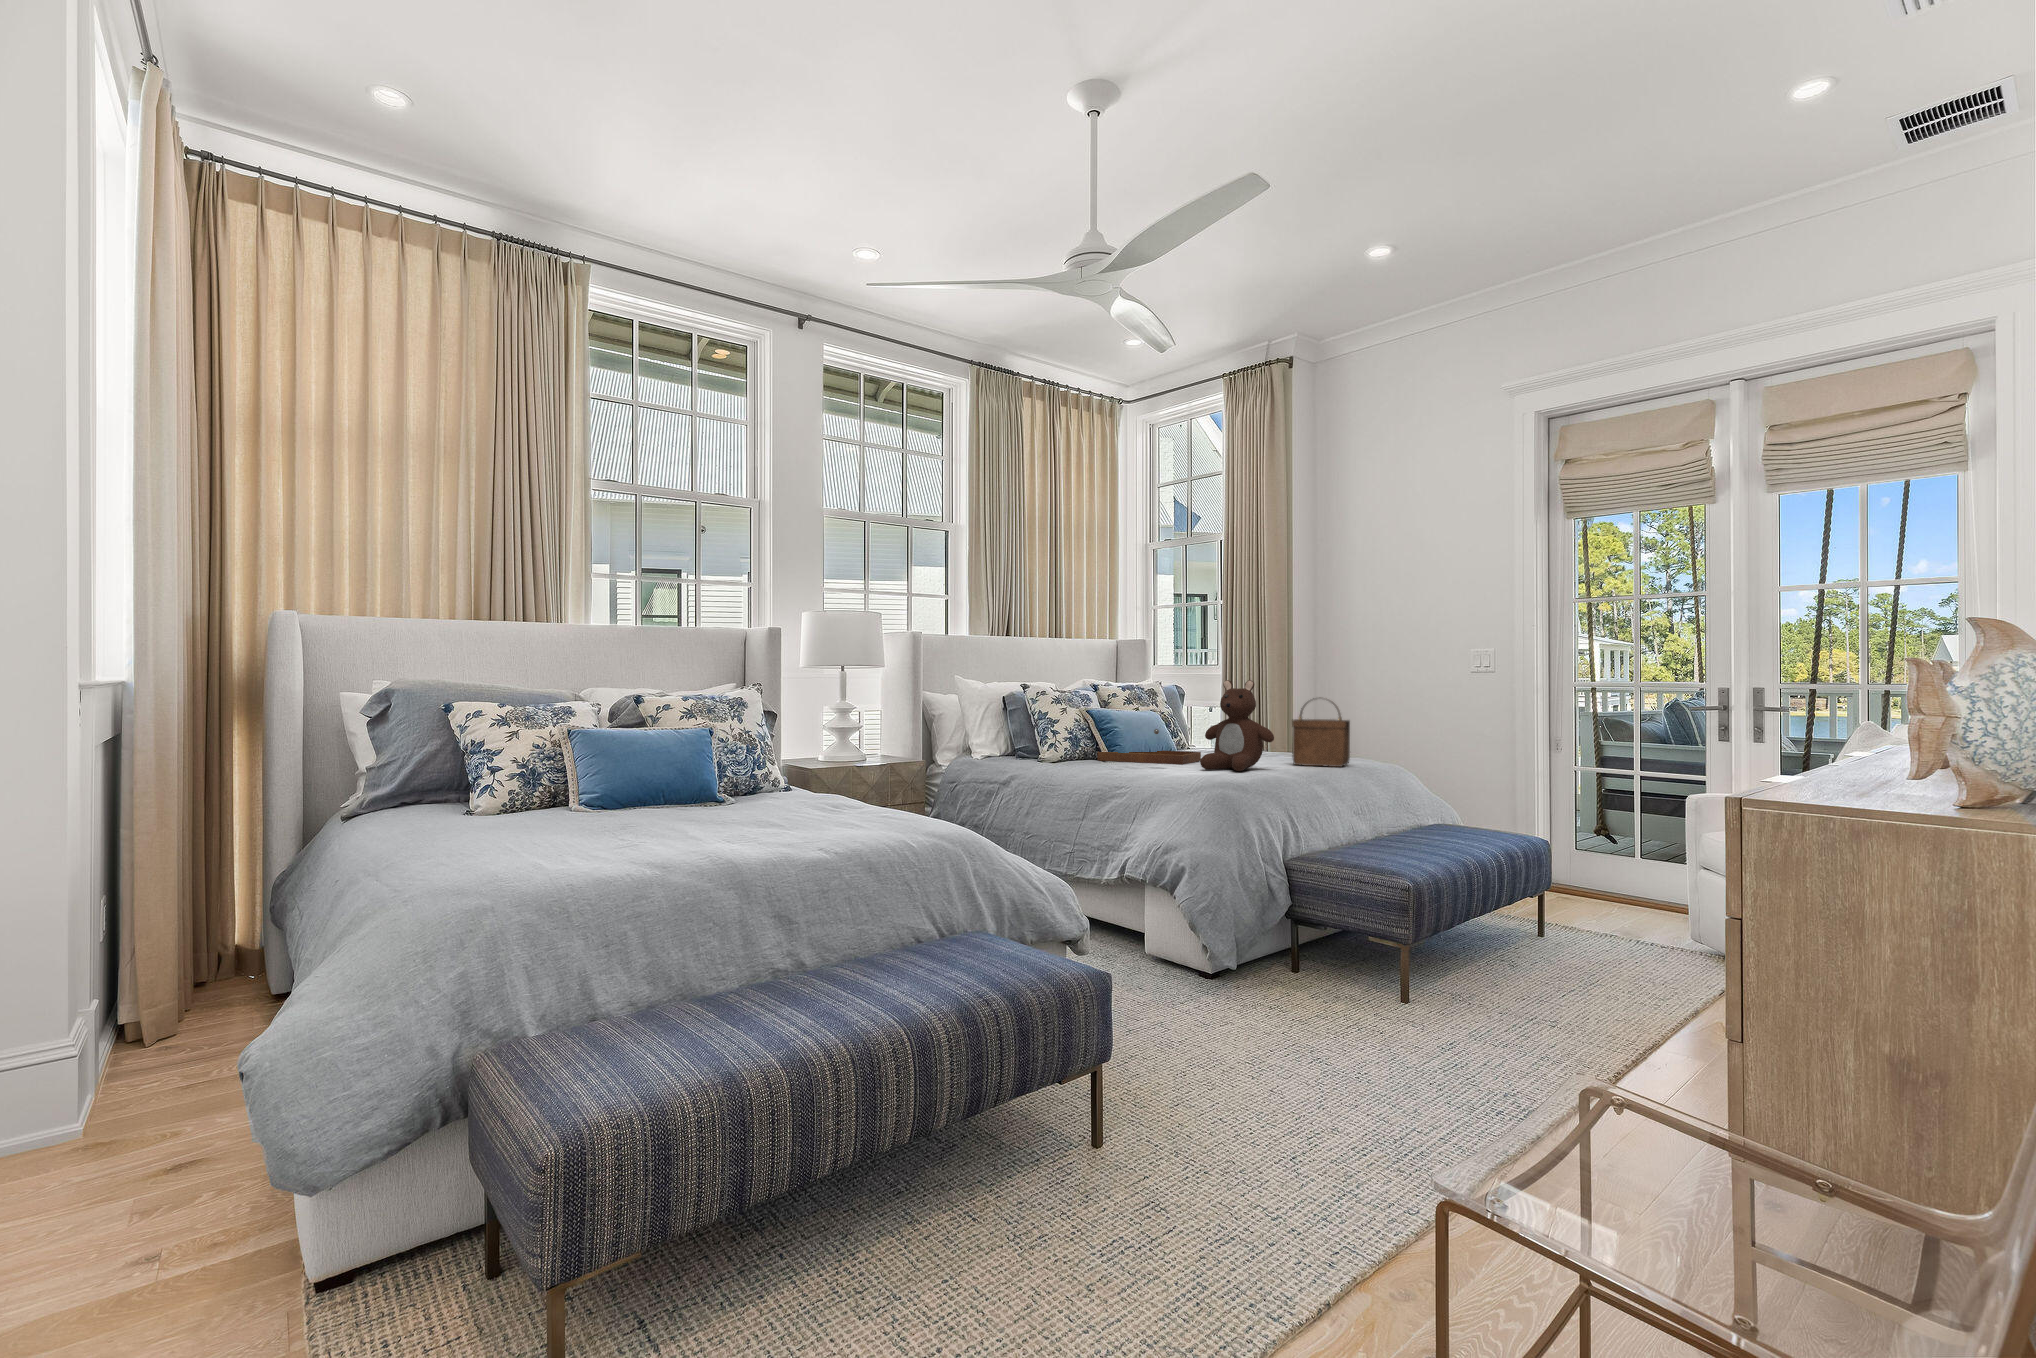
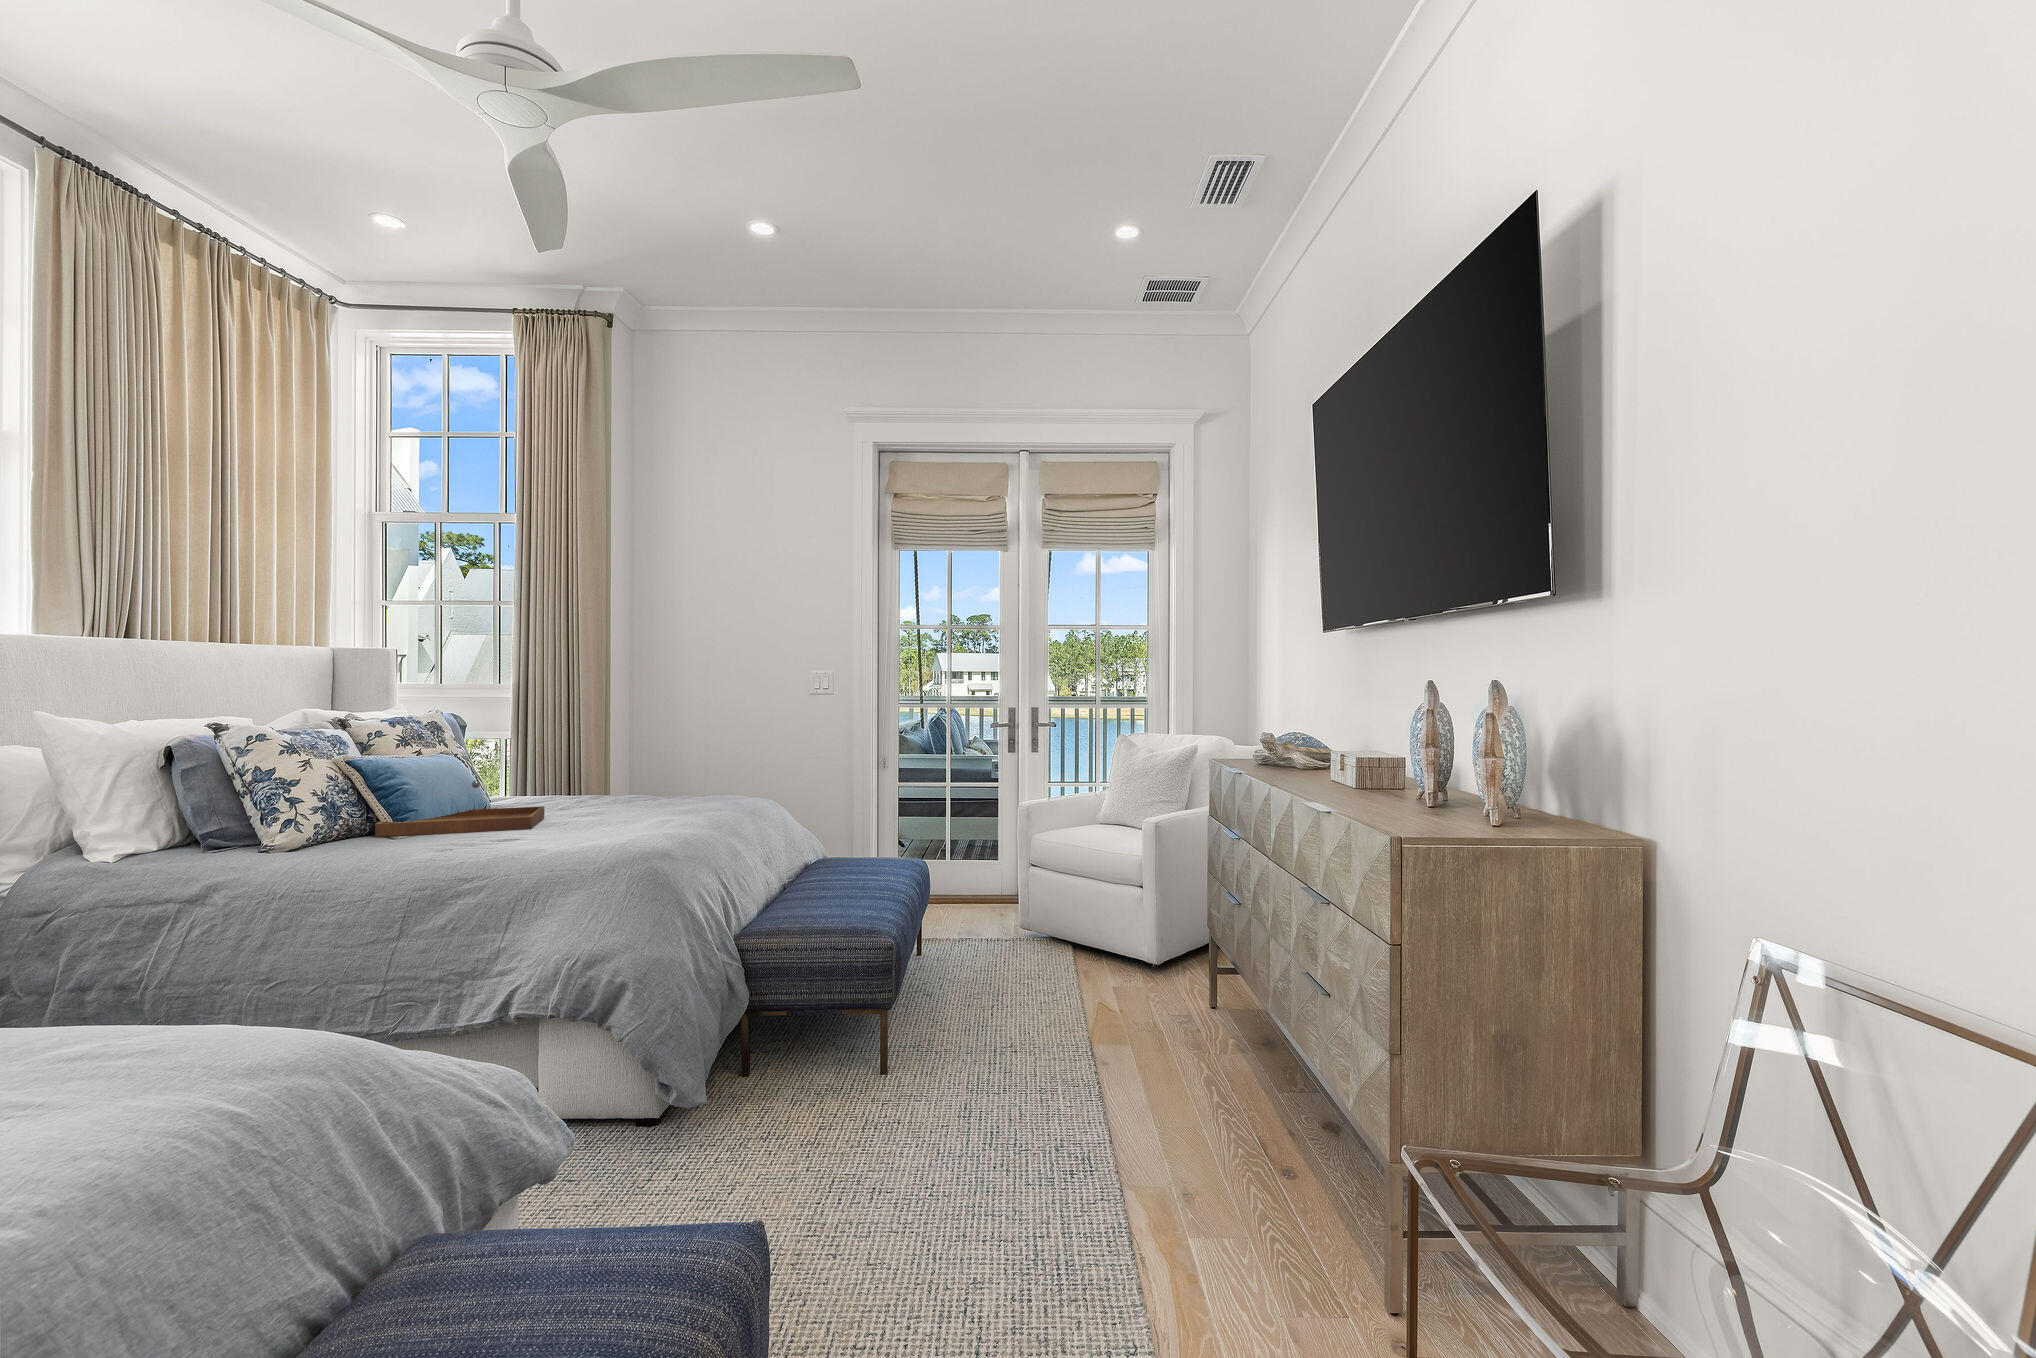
teddy bear: present [1200,680,1274,771] -> none [574,714,677,837]
handbag: present [1292,698,1350,767] -> none [676,729,744,812]

